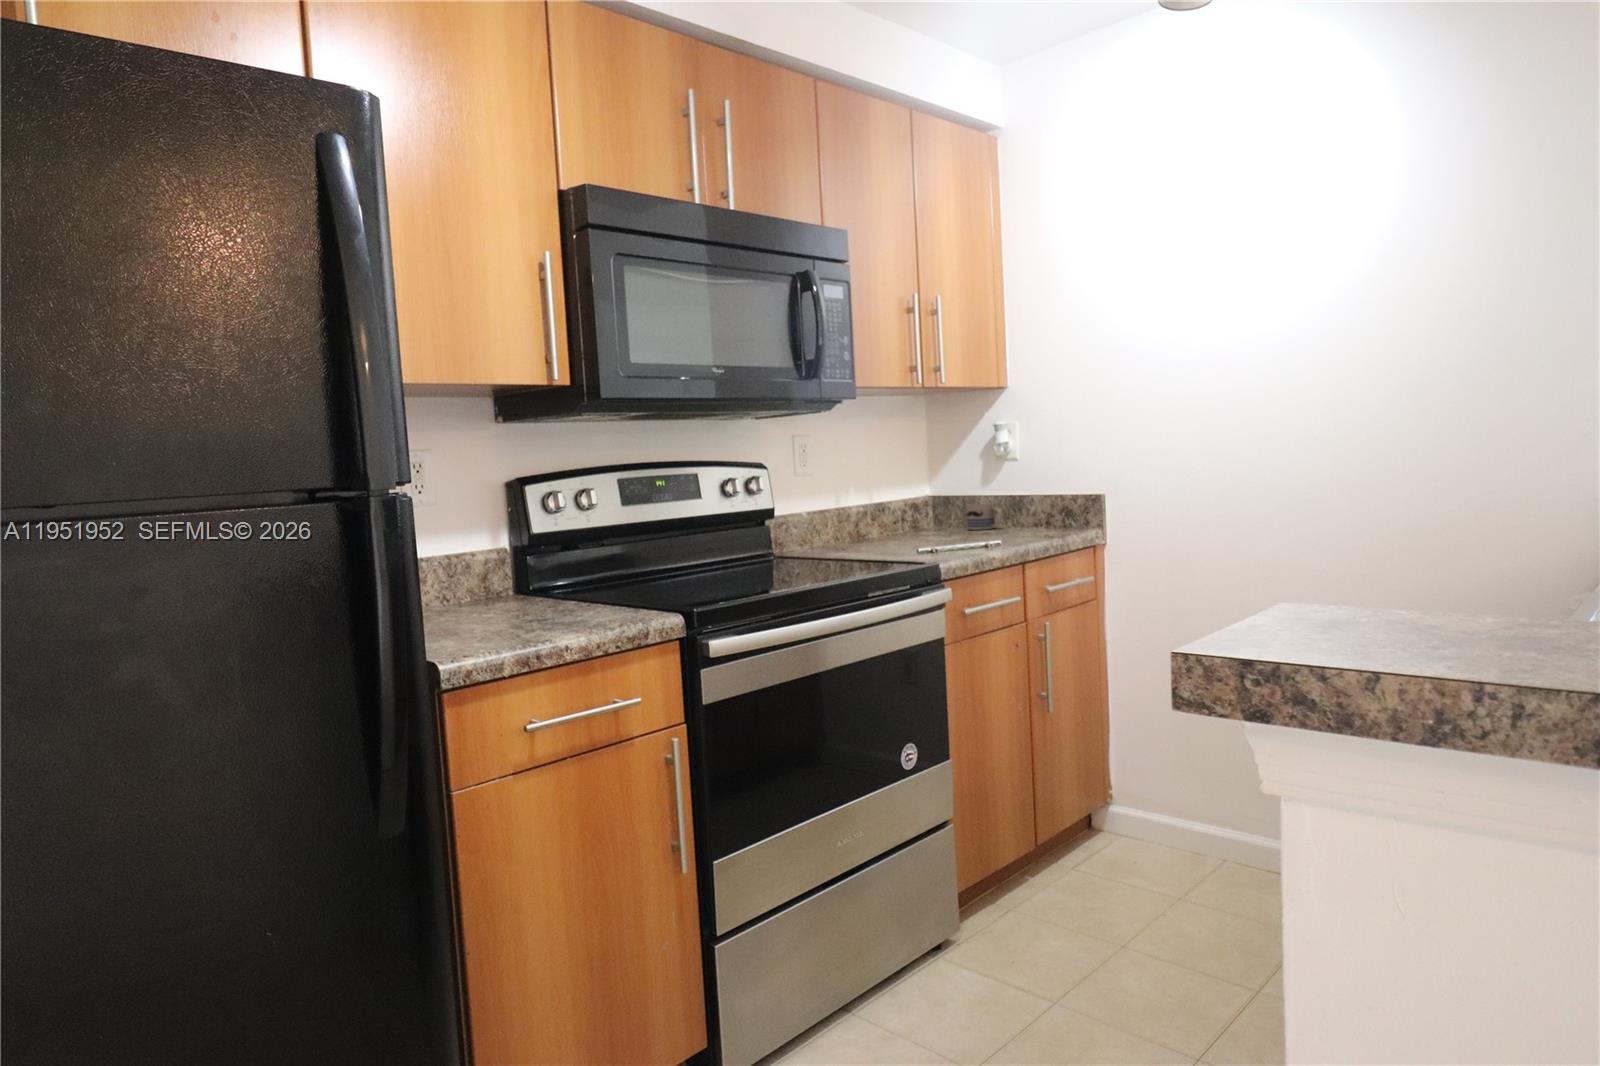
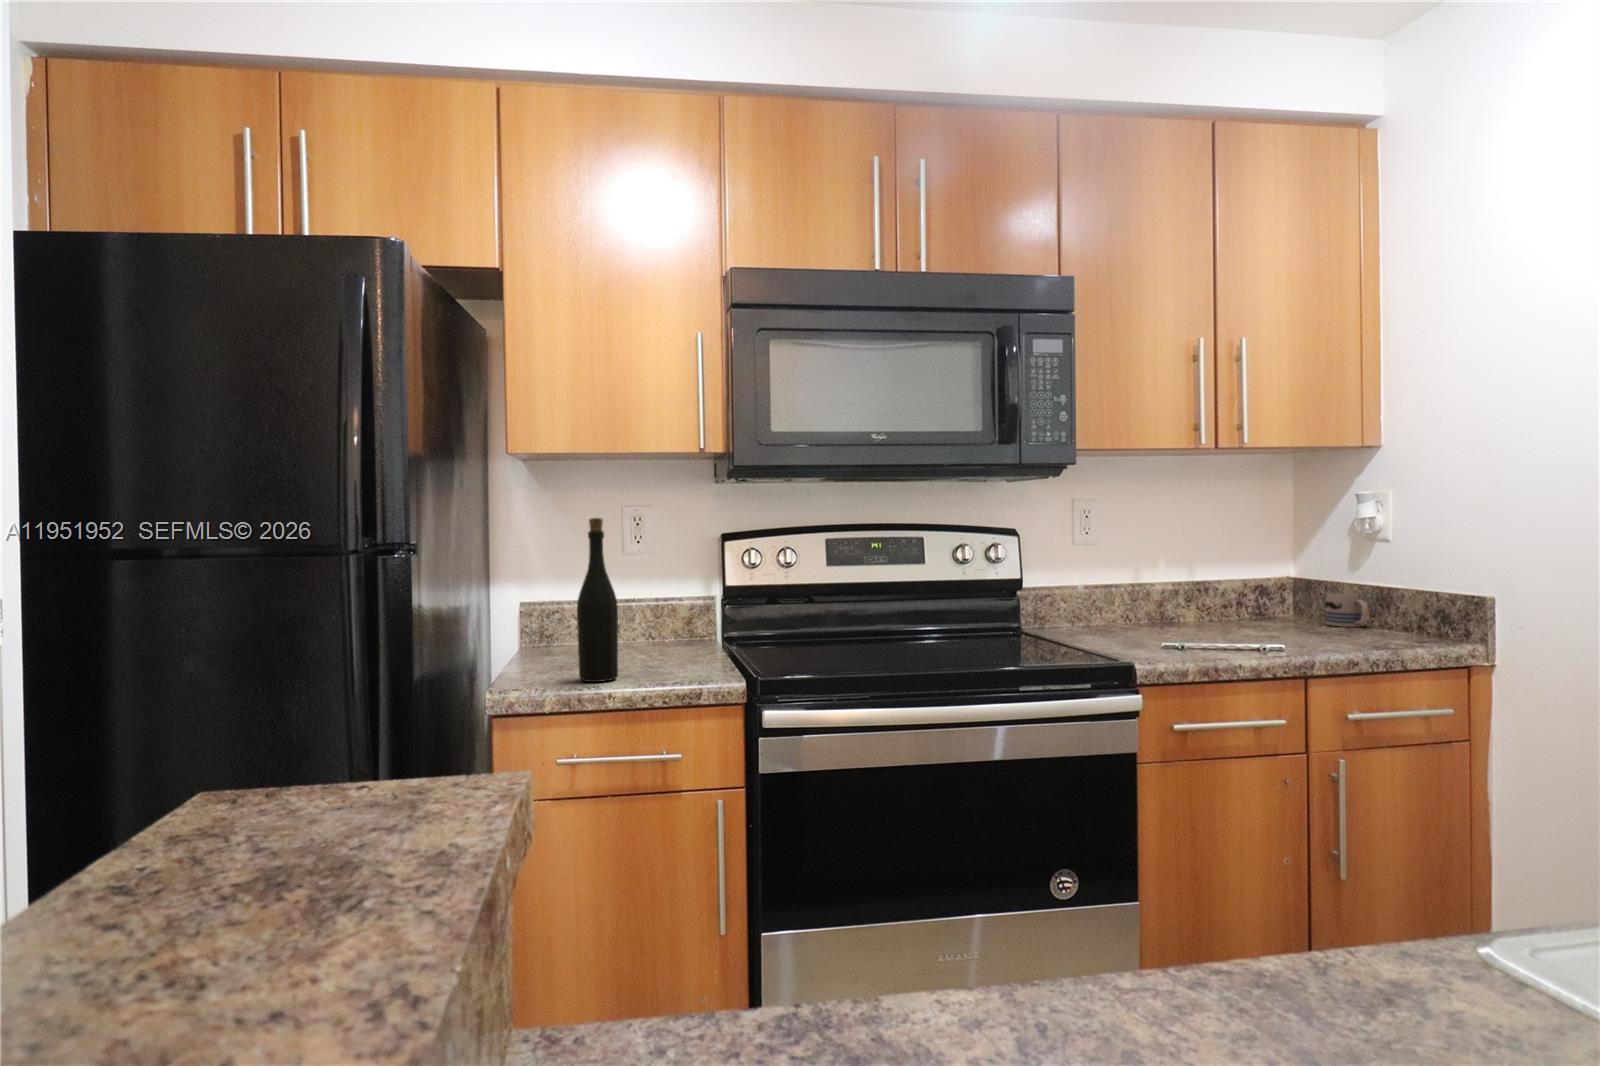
bottle: none [500,452,550,638] -> present [577,518,618,682]

